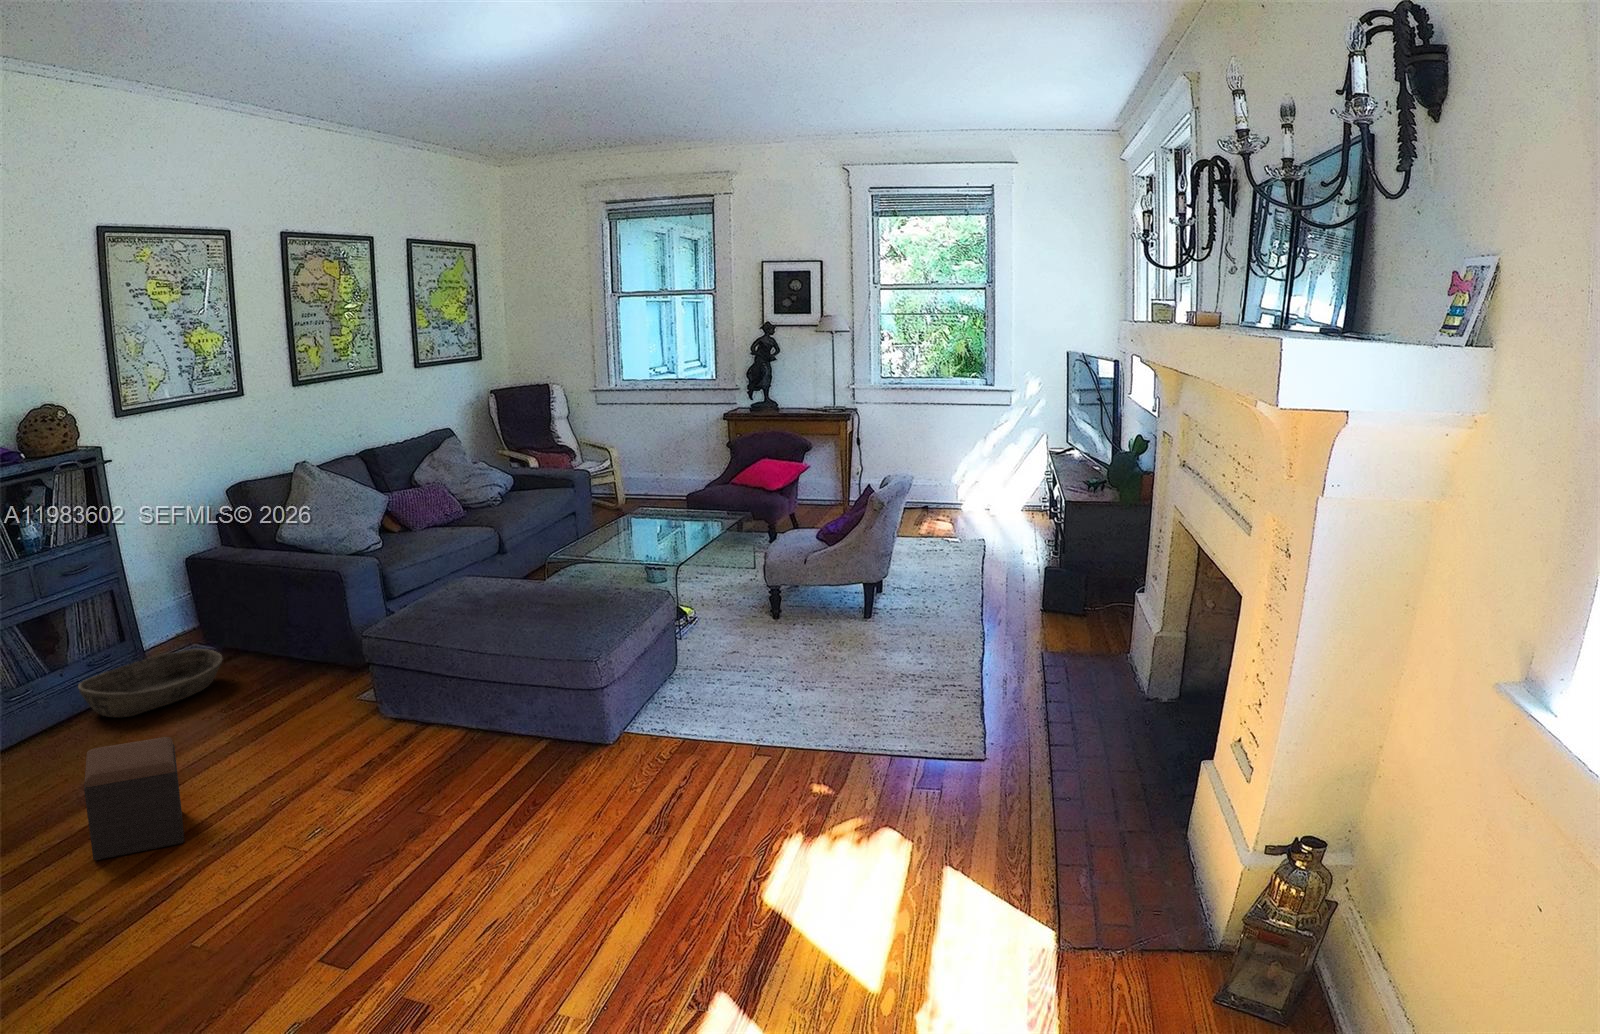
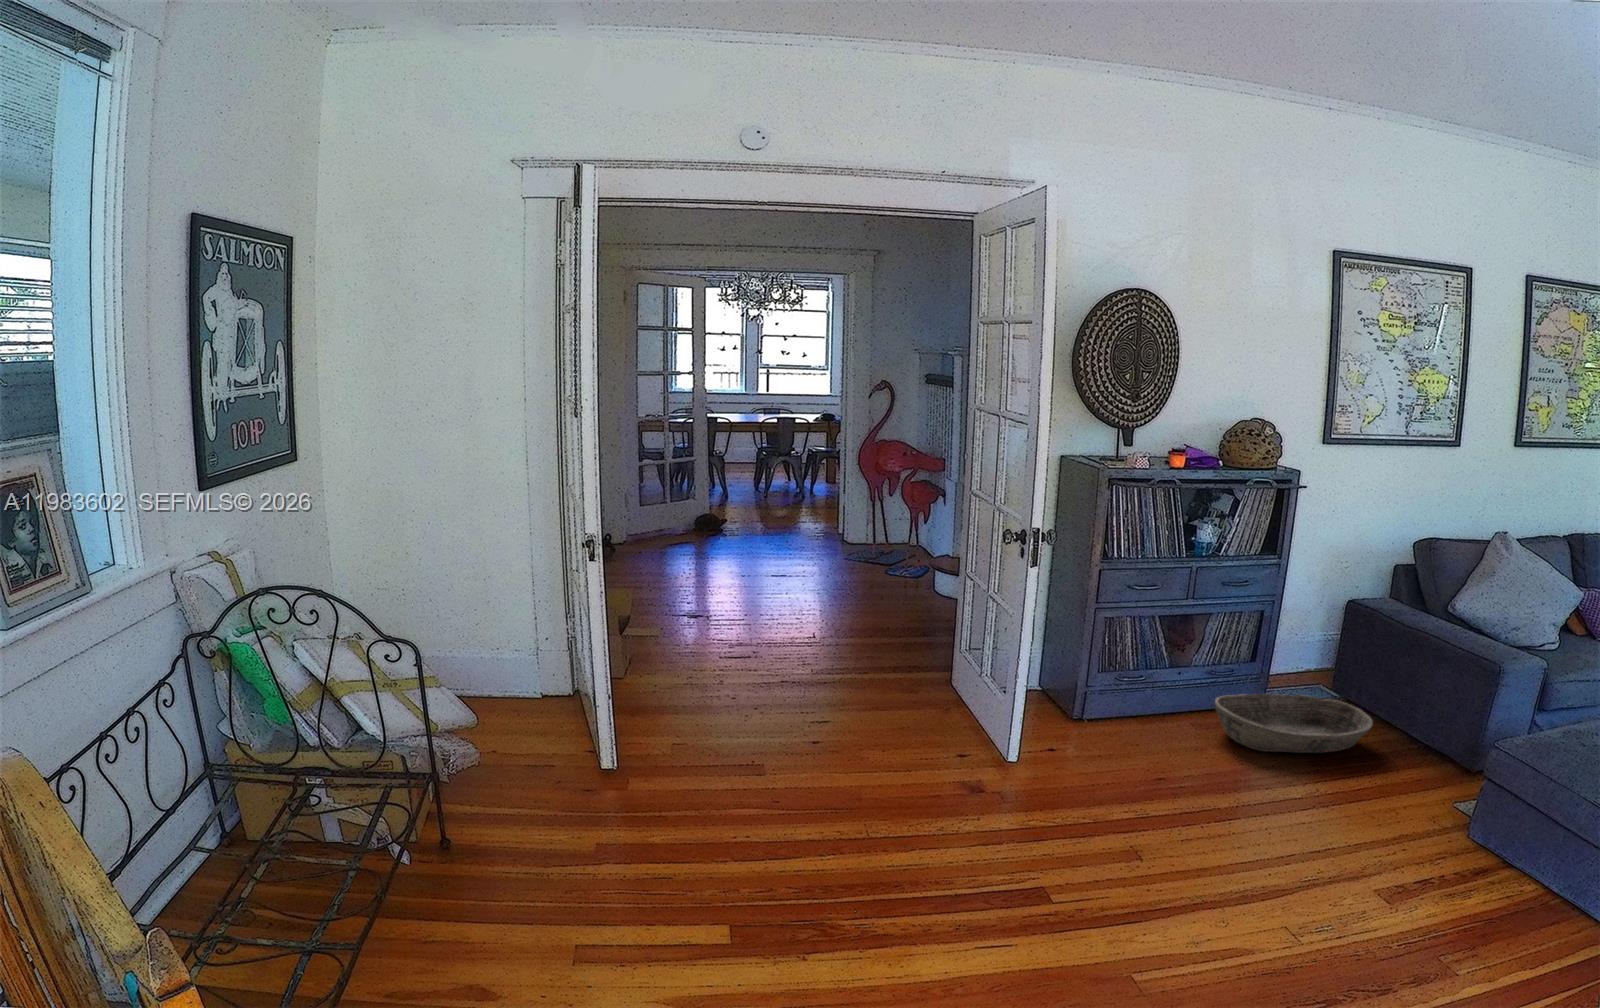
footstool: present [84,737,184,860] -> none [1198,790,1325,959]

